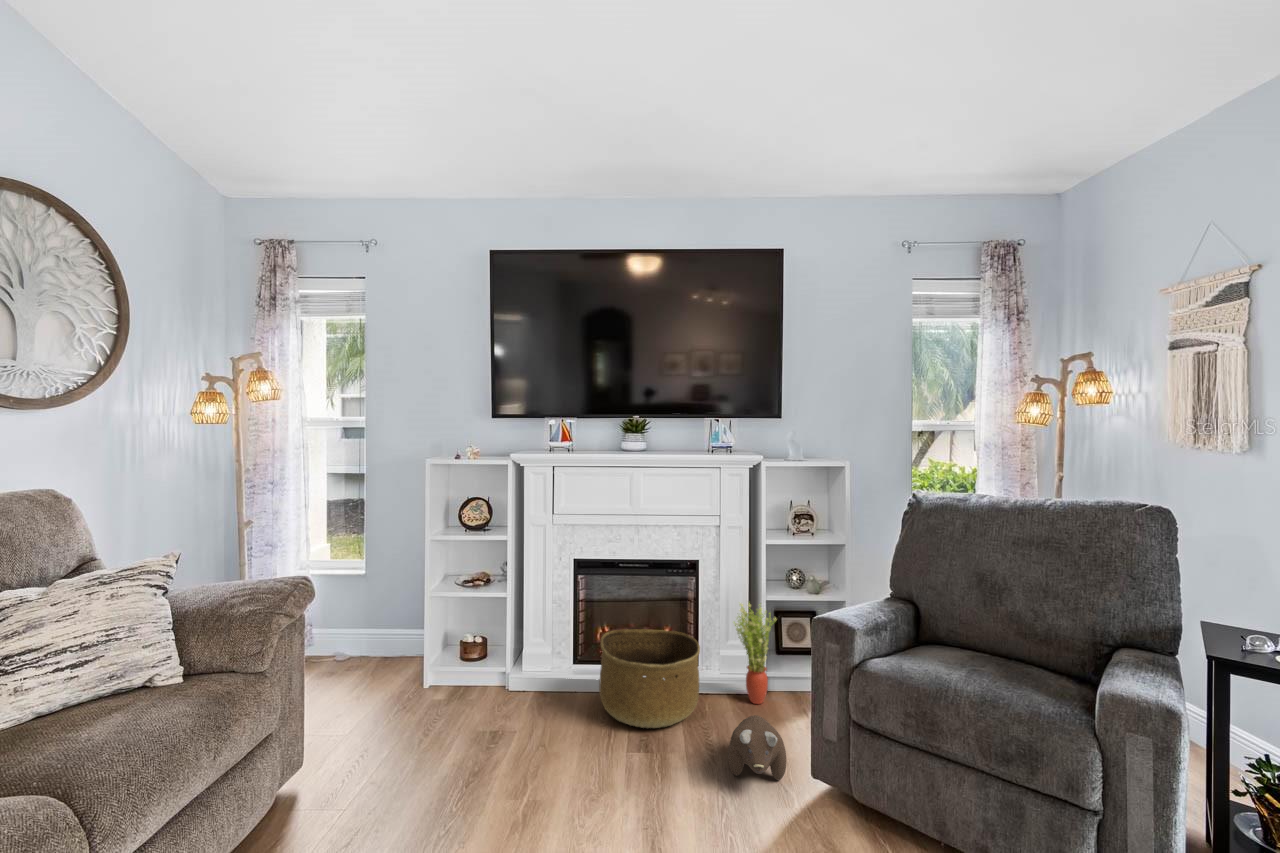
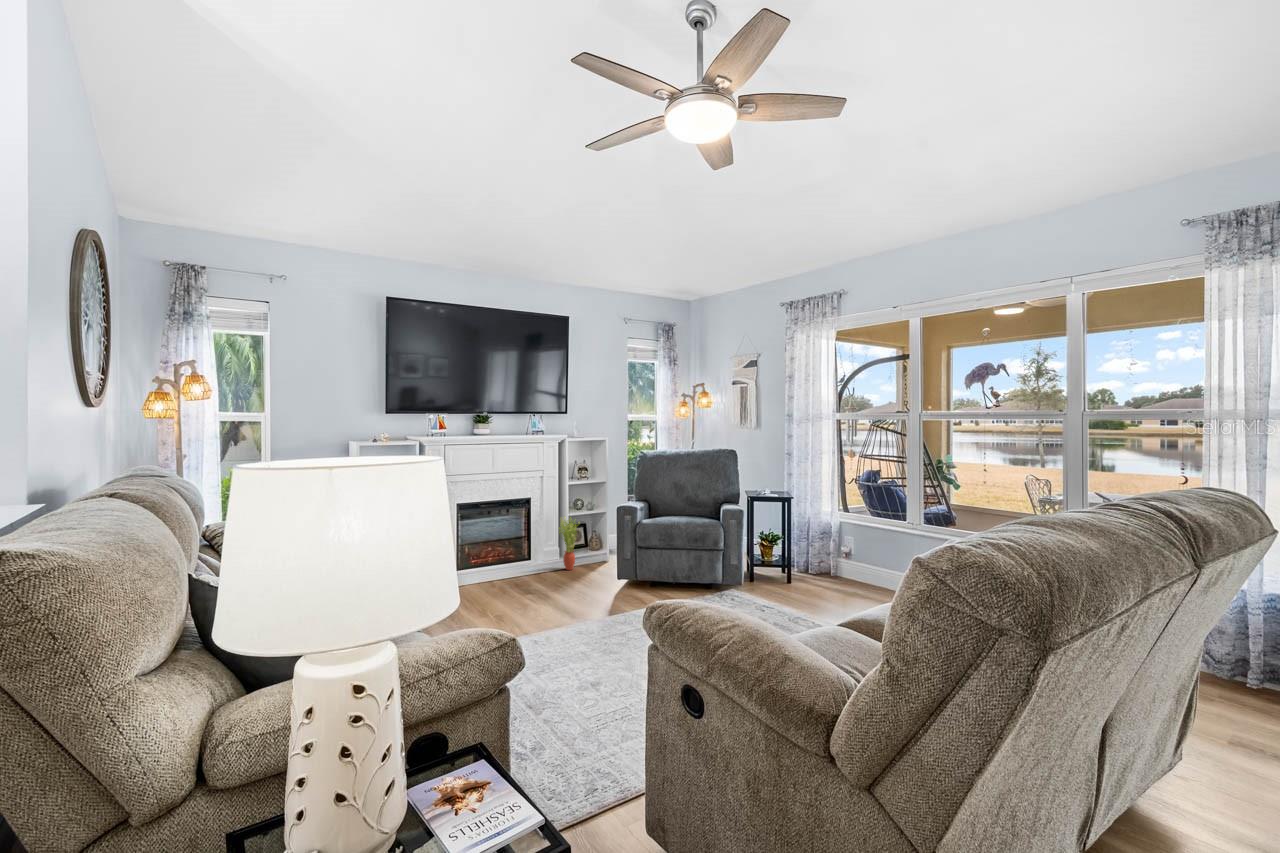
basket: present [599,629,700,728] -> none [488,539,548,586]
plush toy: present [728,715,786,780] -> none [578,560,606,588]

